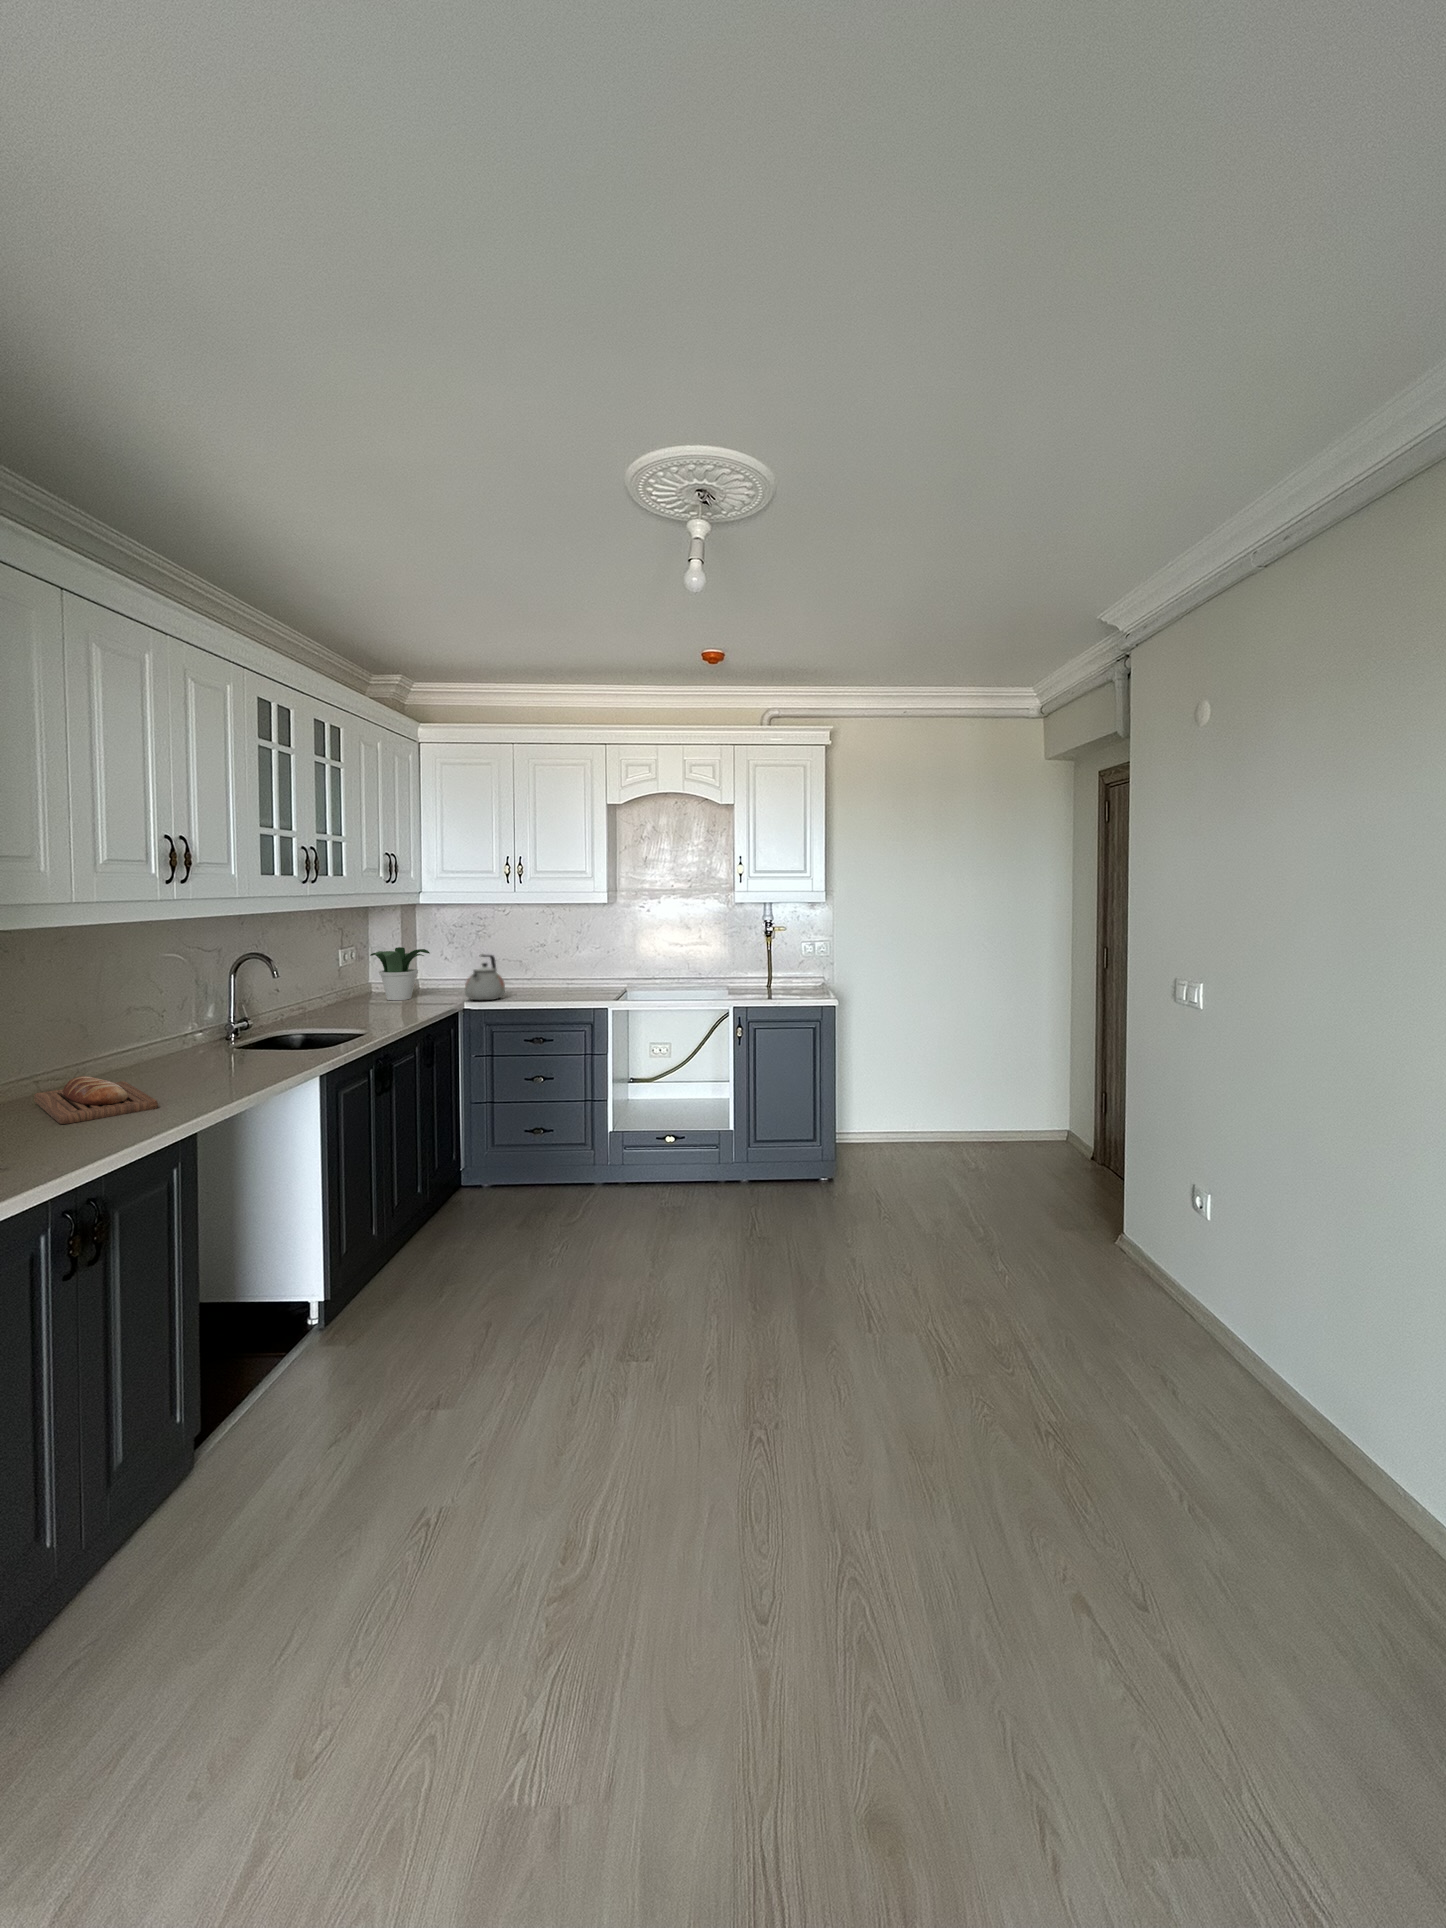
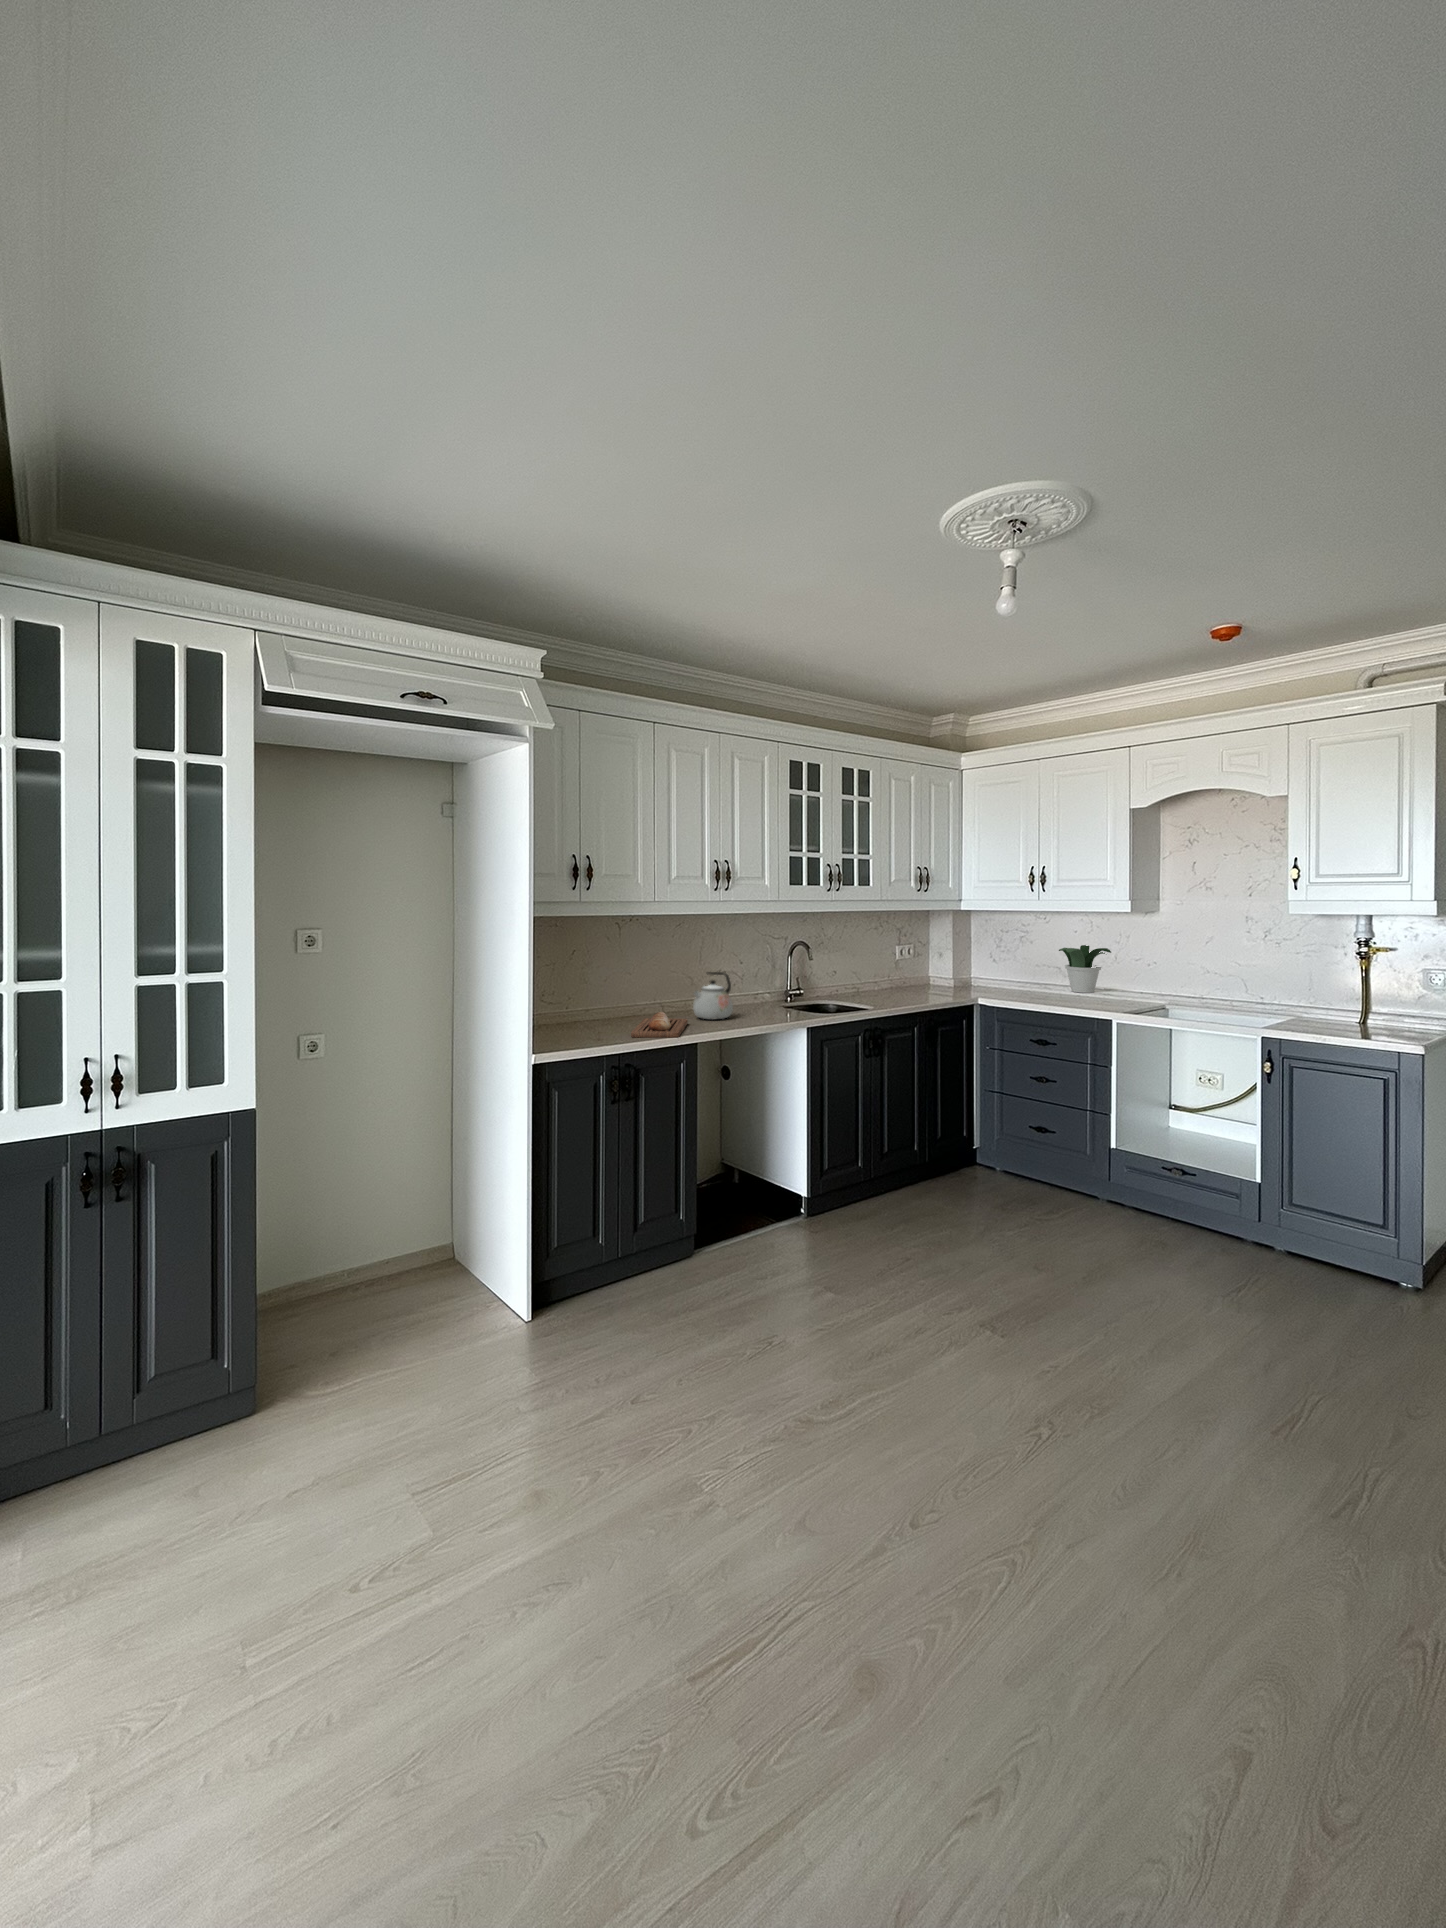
potted plant: present [370,947,430,1000] -> present [1059,945,1111,993]
kettle: present [465,955,505,1000] -> present [693,972,733,1020]

